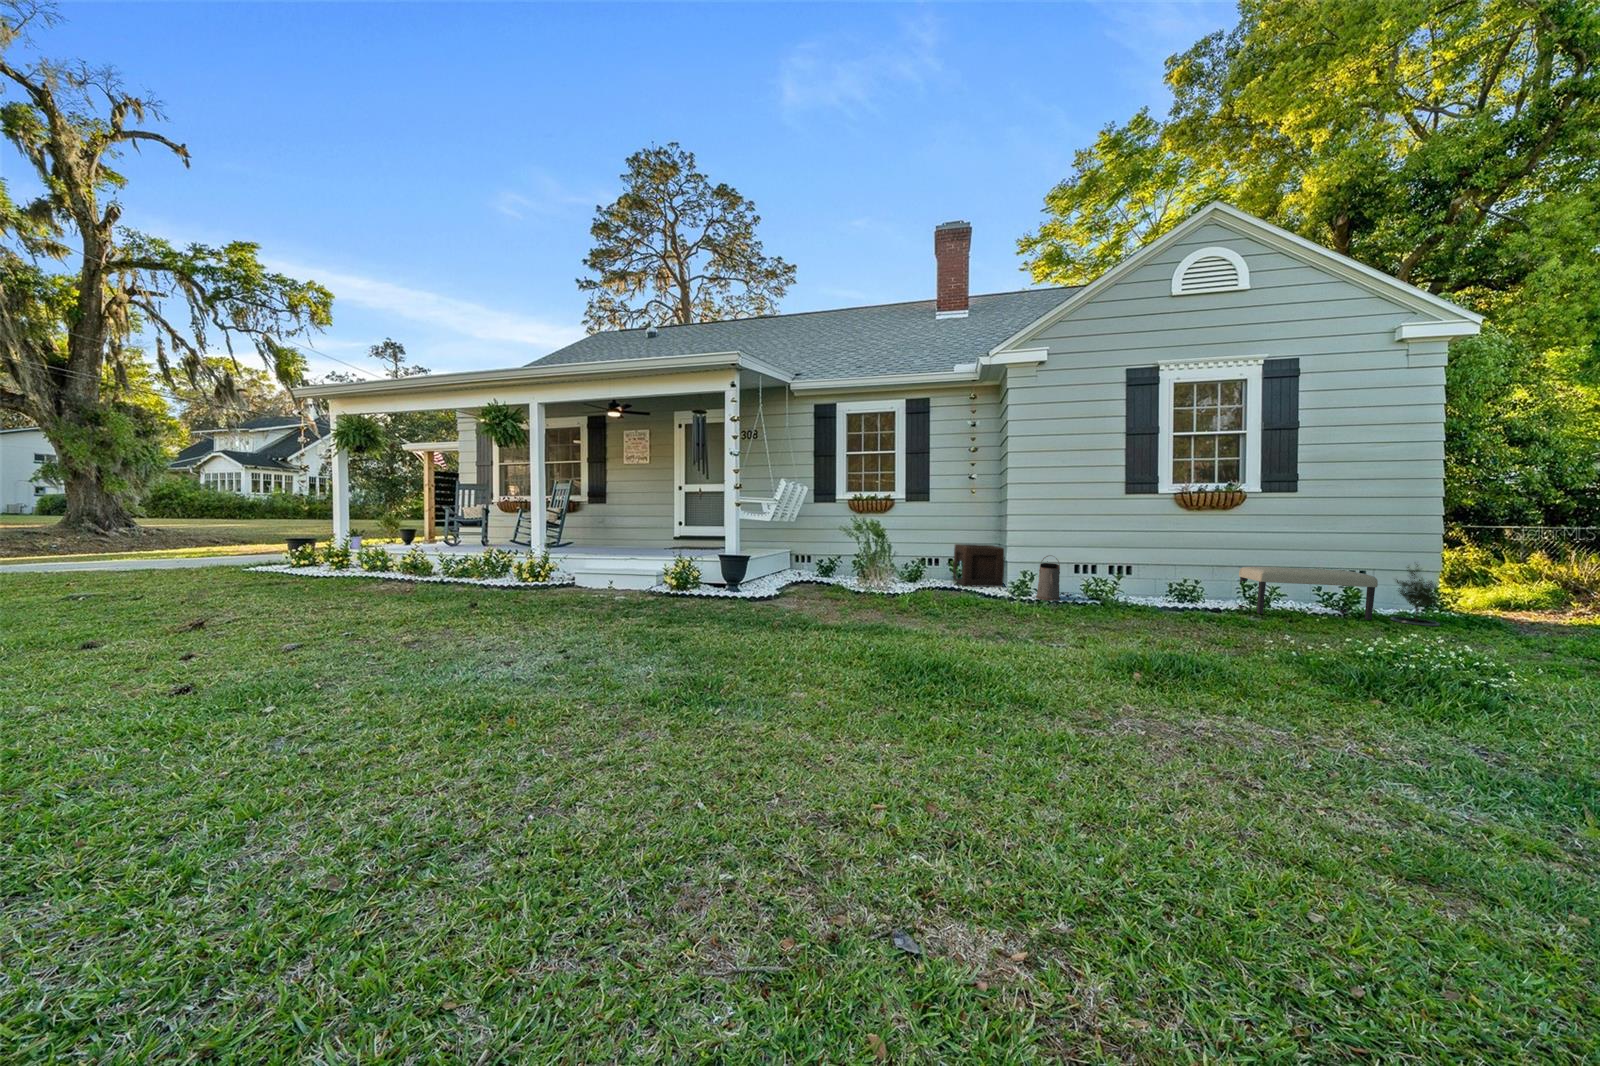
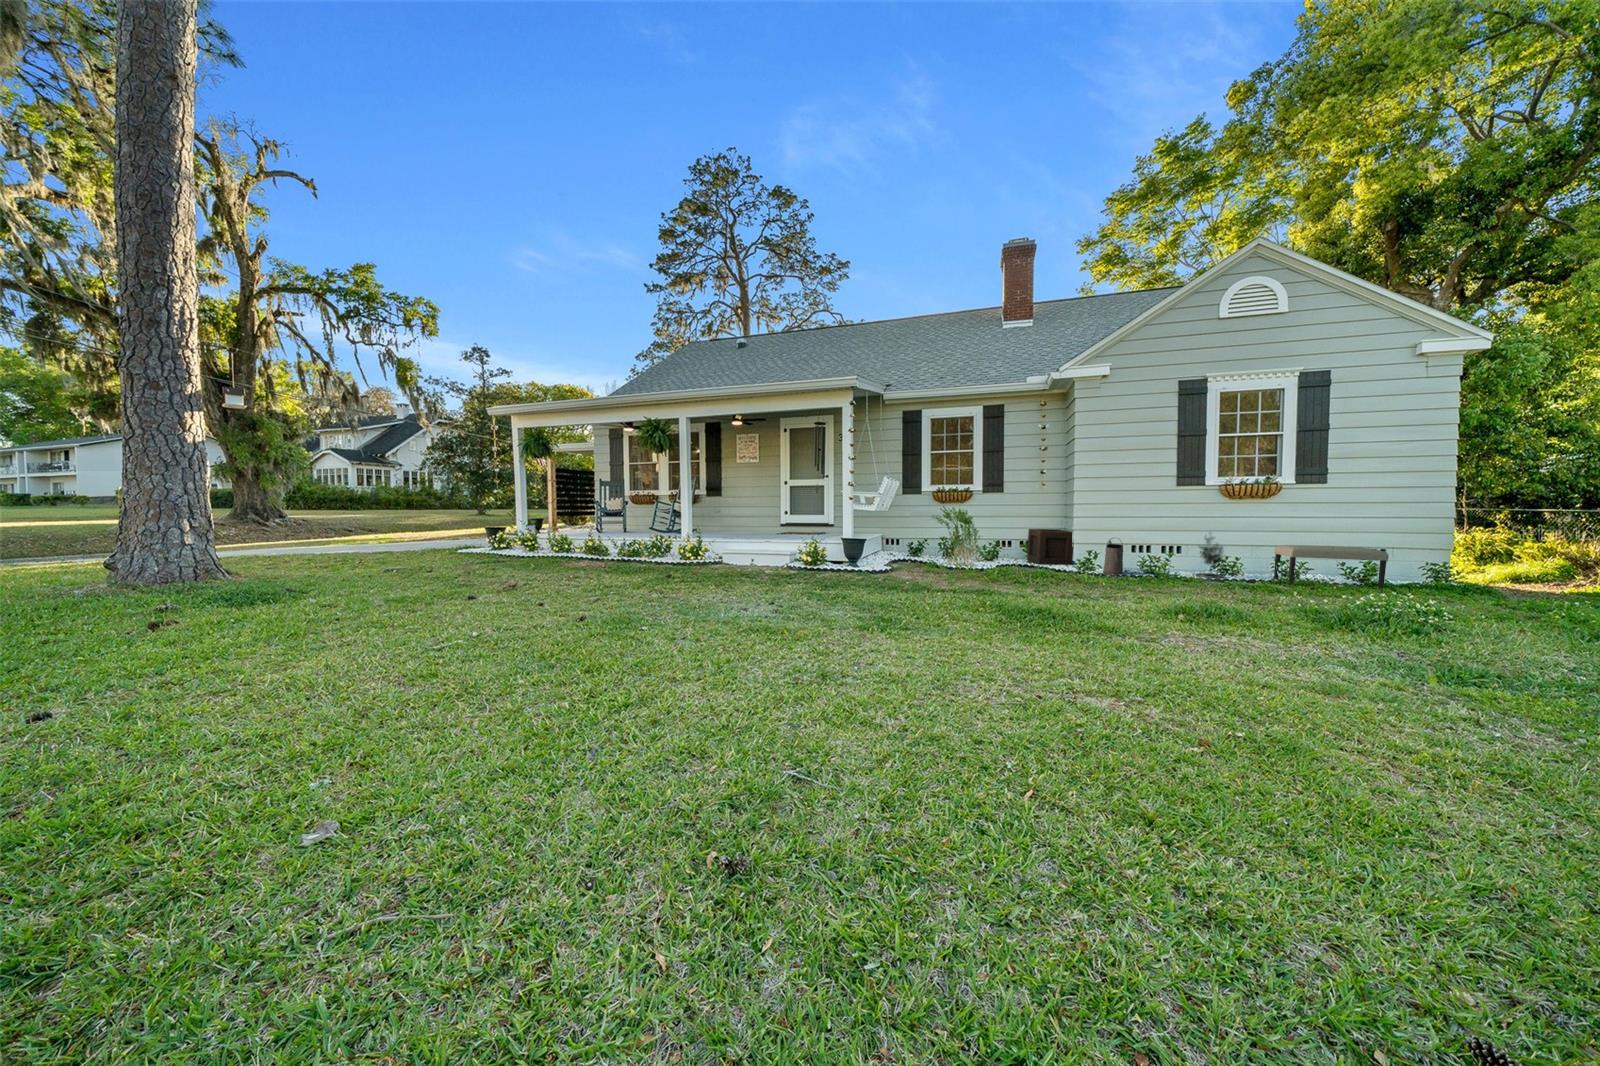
potted tree: present [1391,564,1439,626] -> present [1196,532,1225,578]

